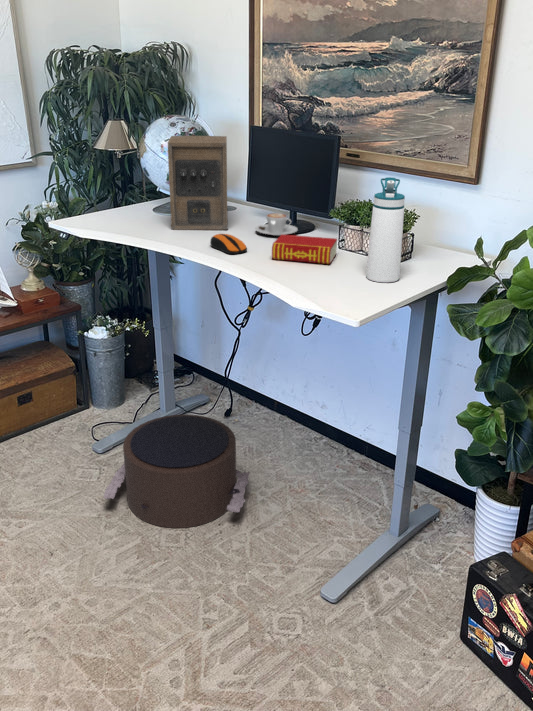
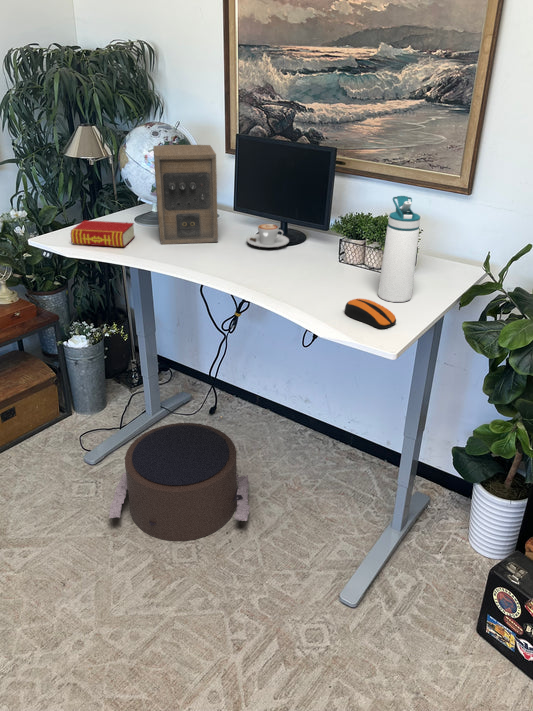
computer mouse: present [210,234,247,254] -> present [345,298,396,329]
book: present [272,234,337,264] -> present [71,221,135,247]

